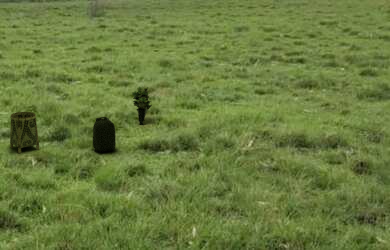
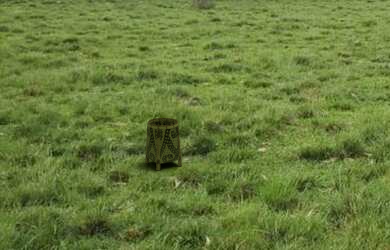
potted plant: present [132,87,152,125] -> none [288,87,314,135]
backpack: present [93,117,116,152] -> none [249,125,280,170]

